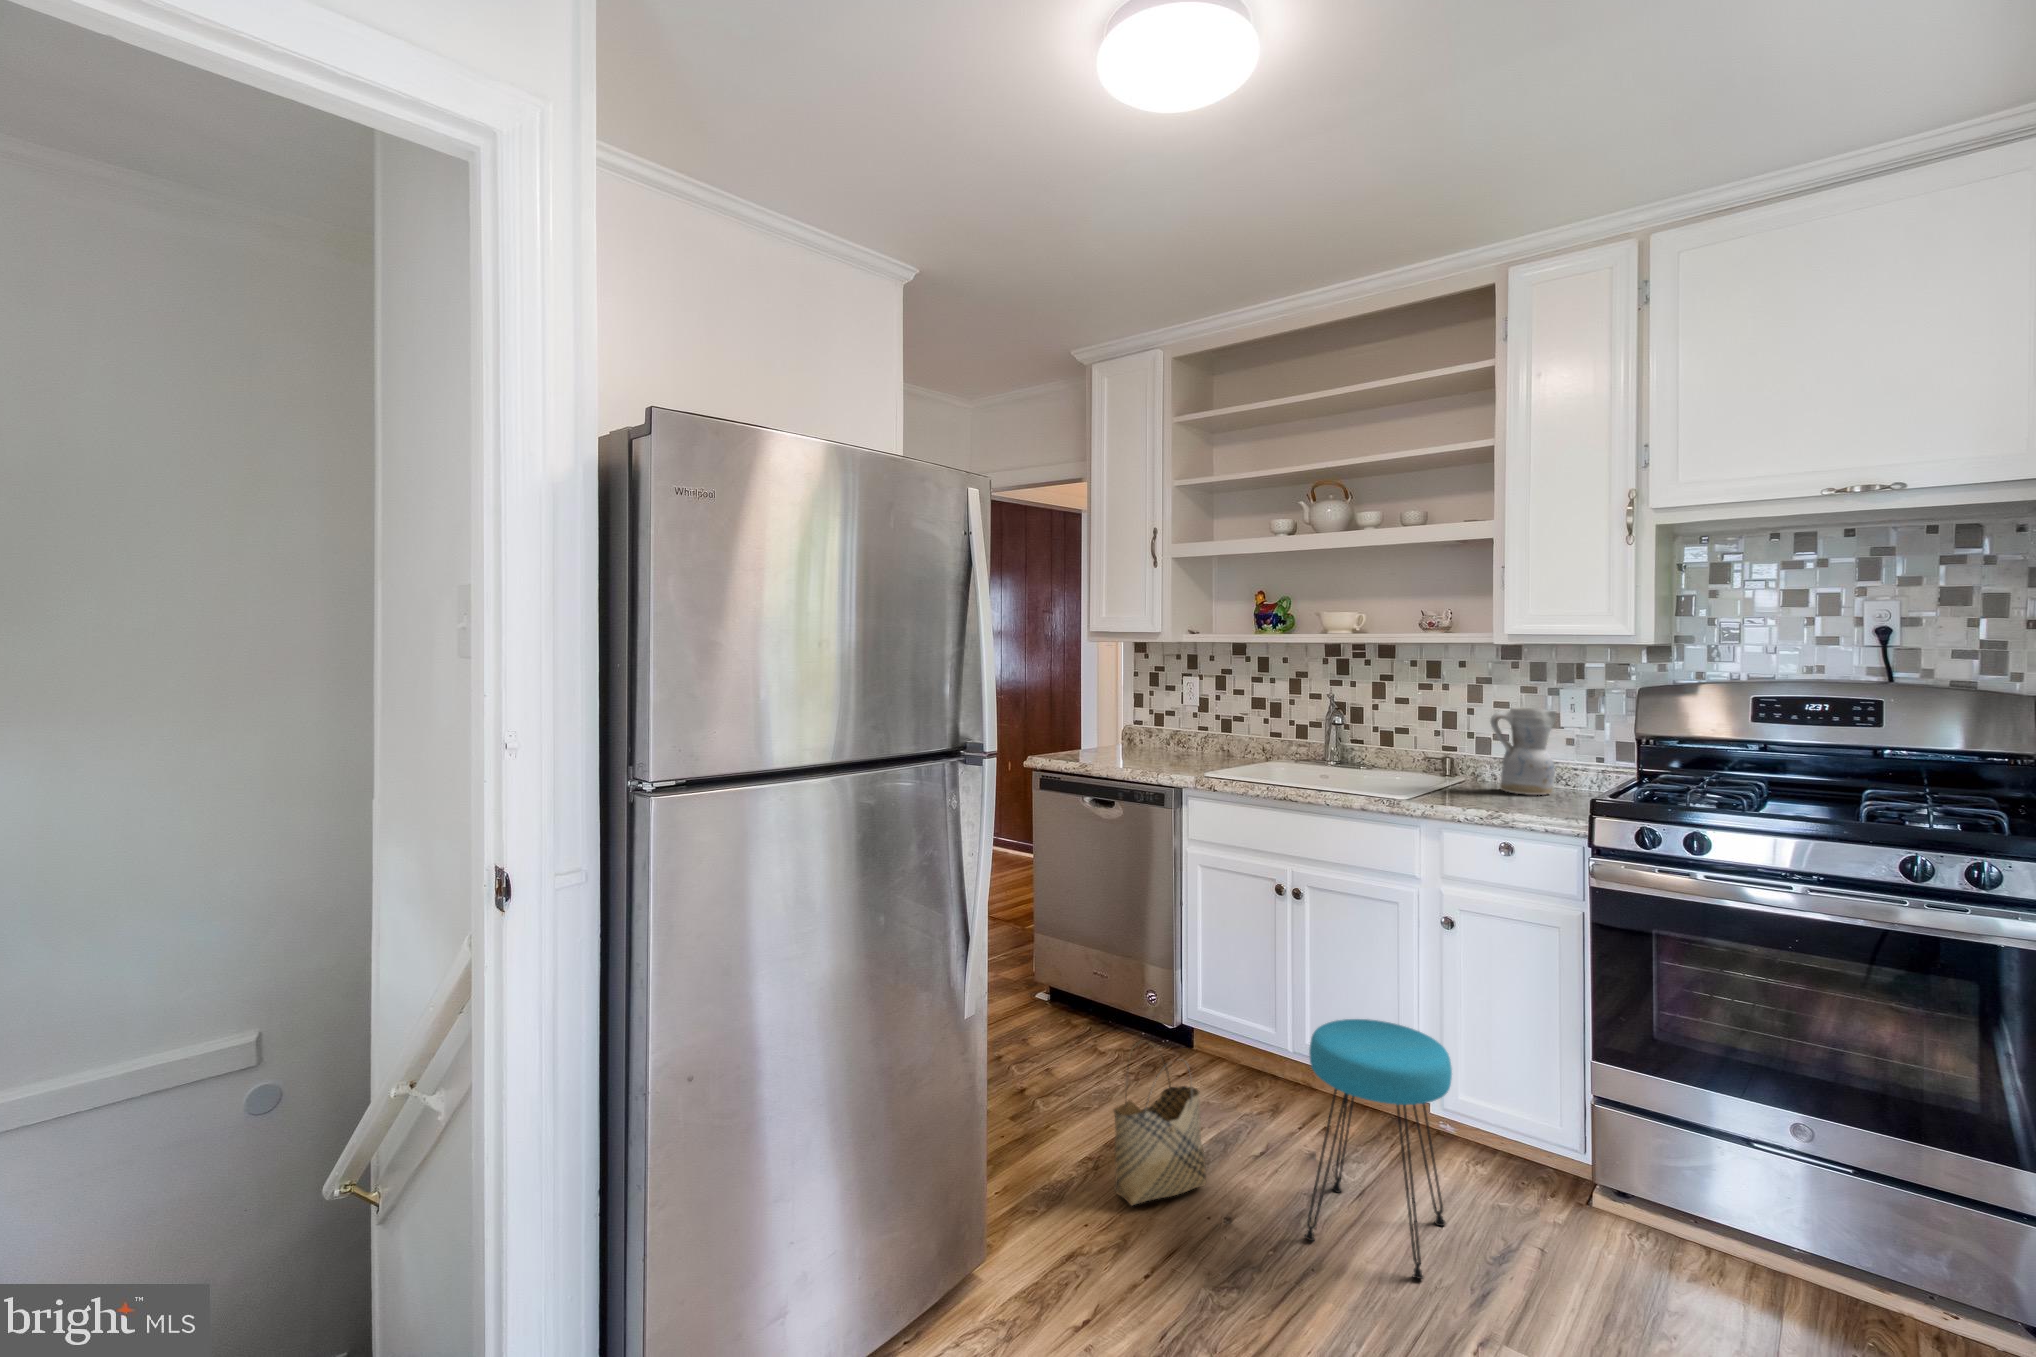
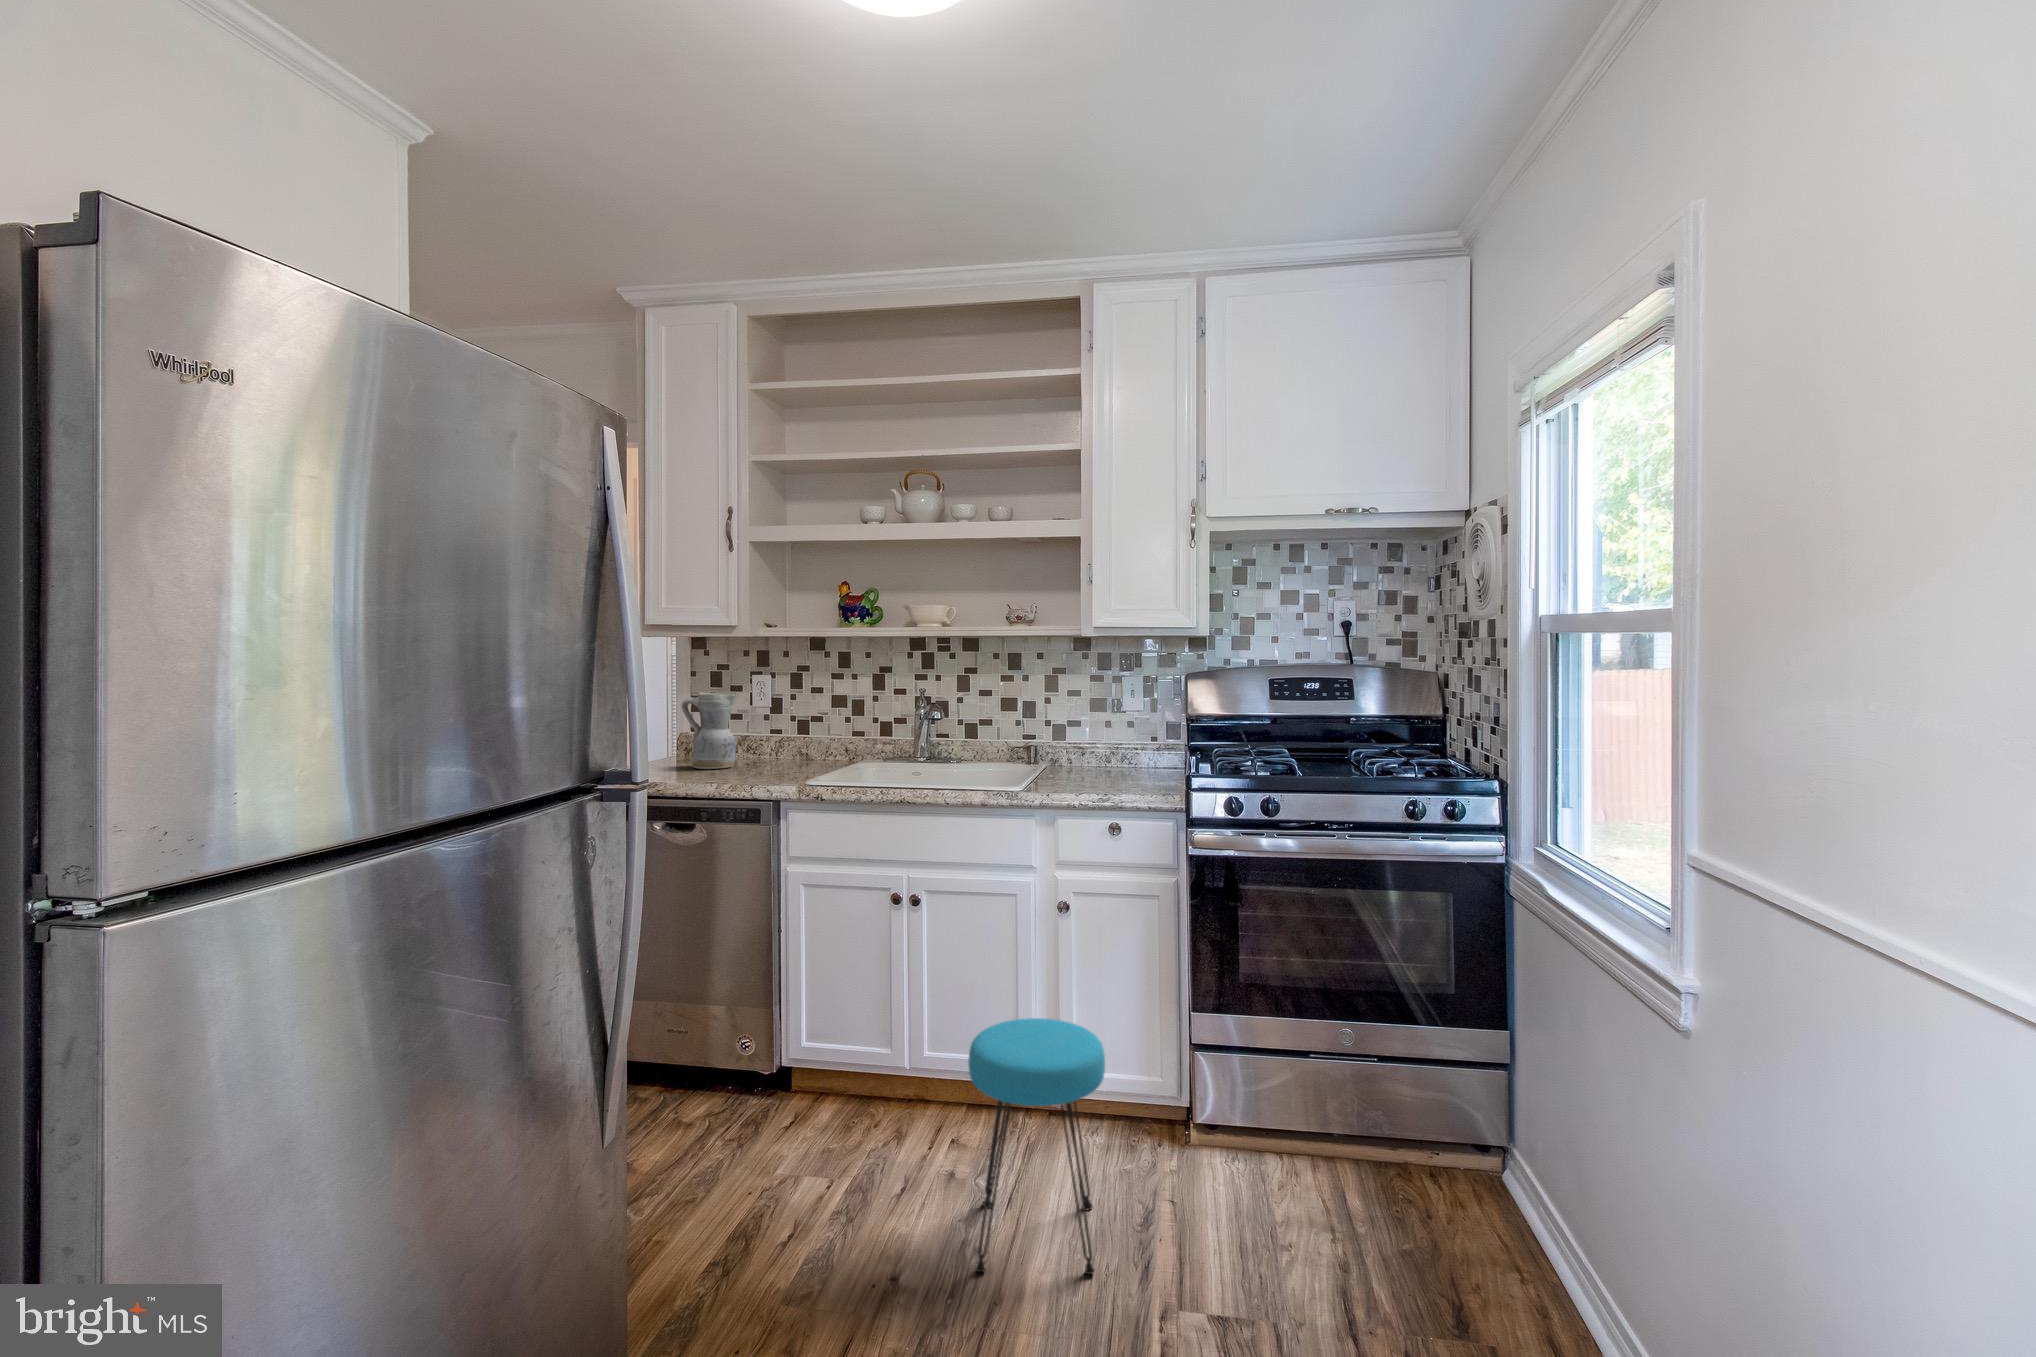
ceramic pitcher: present [1491,707,1557,795] -> present [681,693,736,769]
woven basket: present [1113,1040,1206,1205] -> none [755,1099,859,1305]

